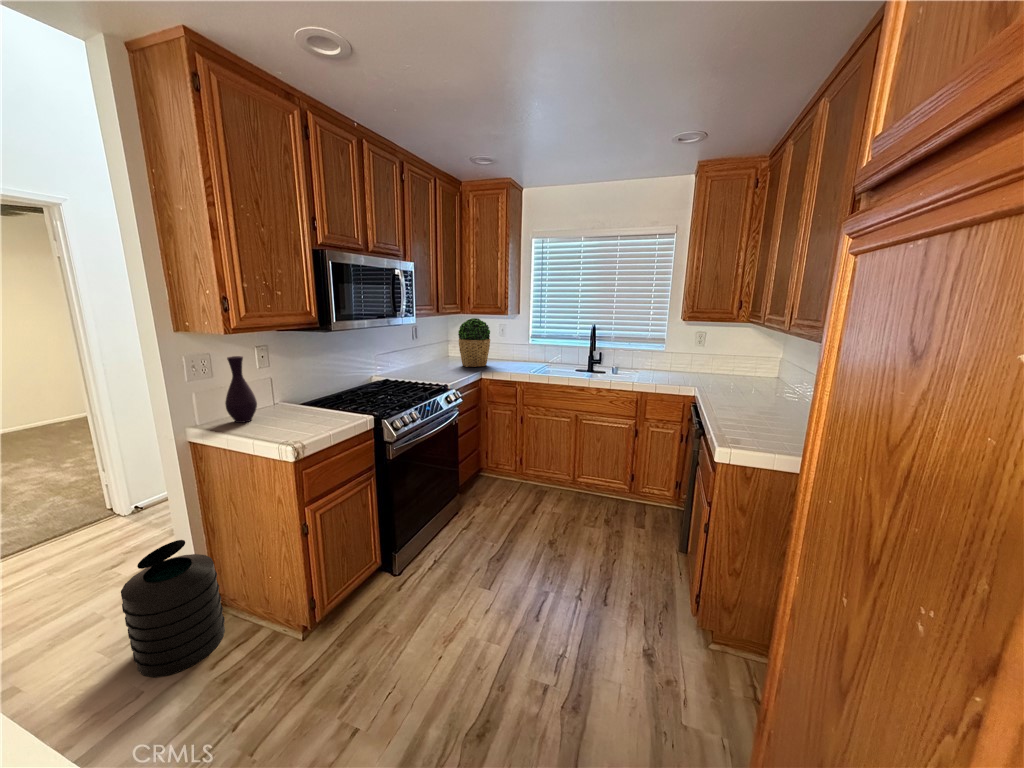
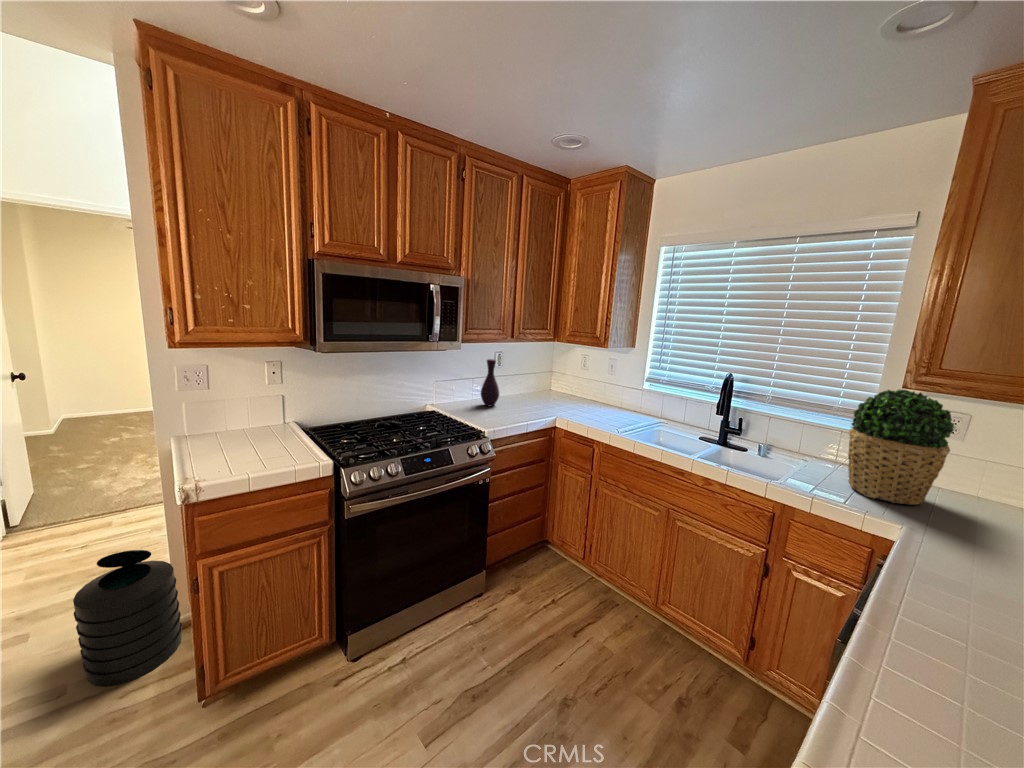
potted plant: present [458,318,490,367] -> present [848,390,955,505]
vase: present [225,356,257,423] -> present [481,359,499,406]

